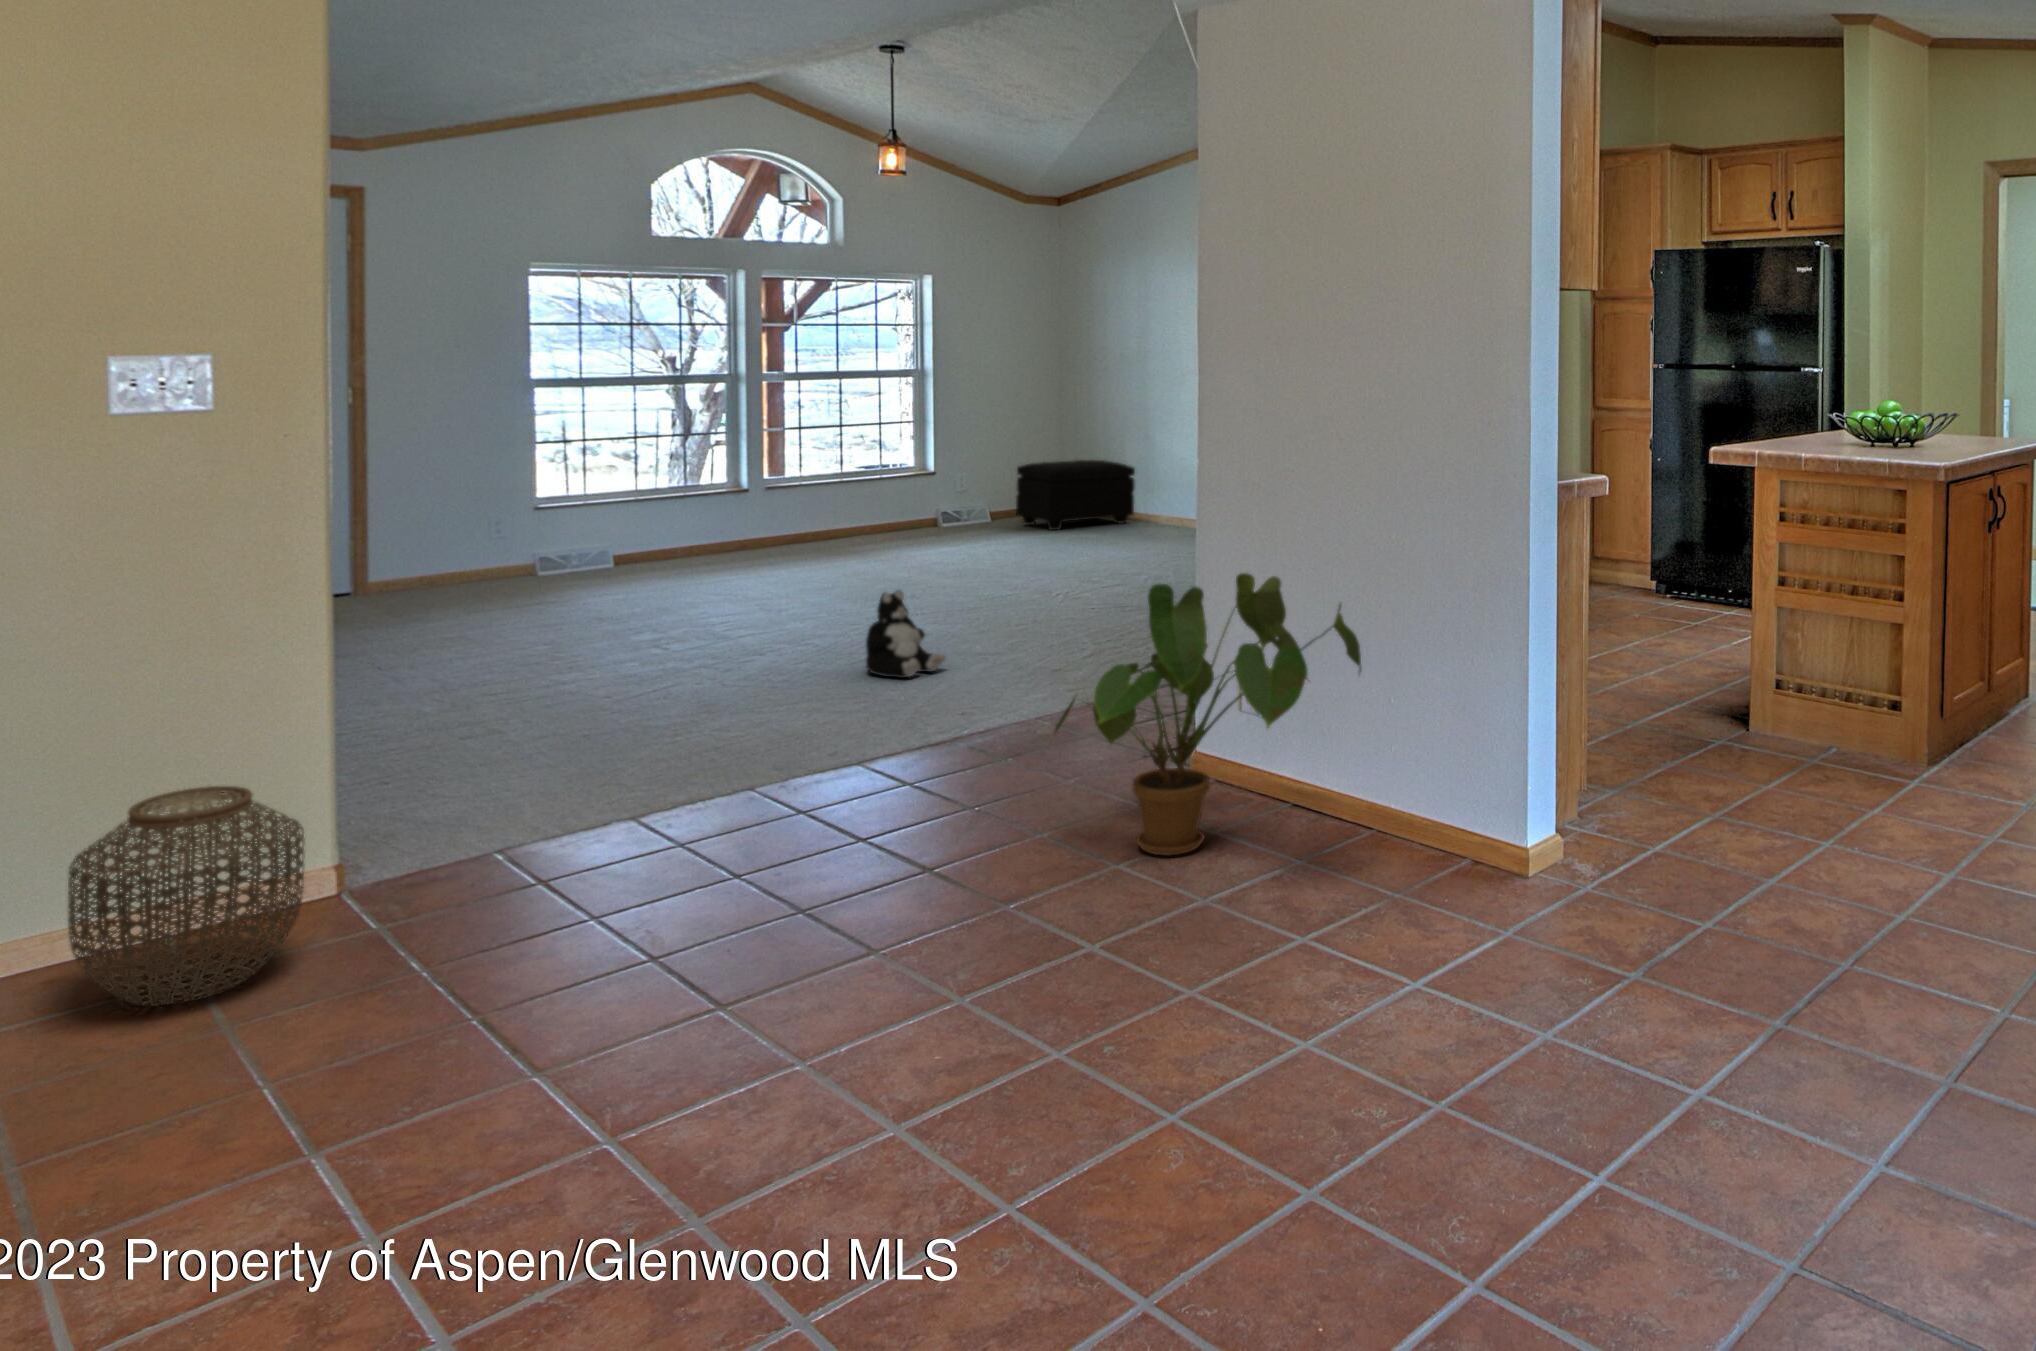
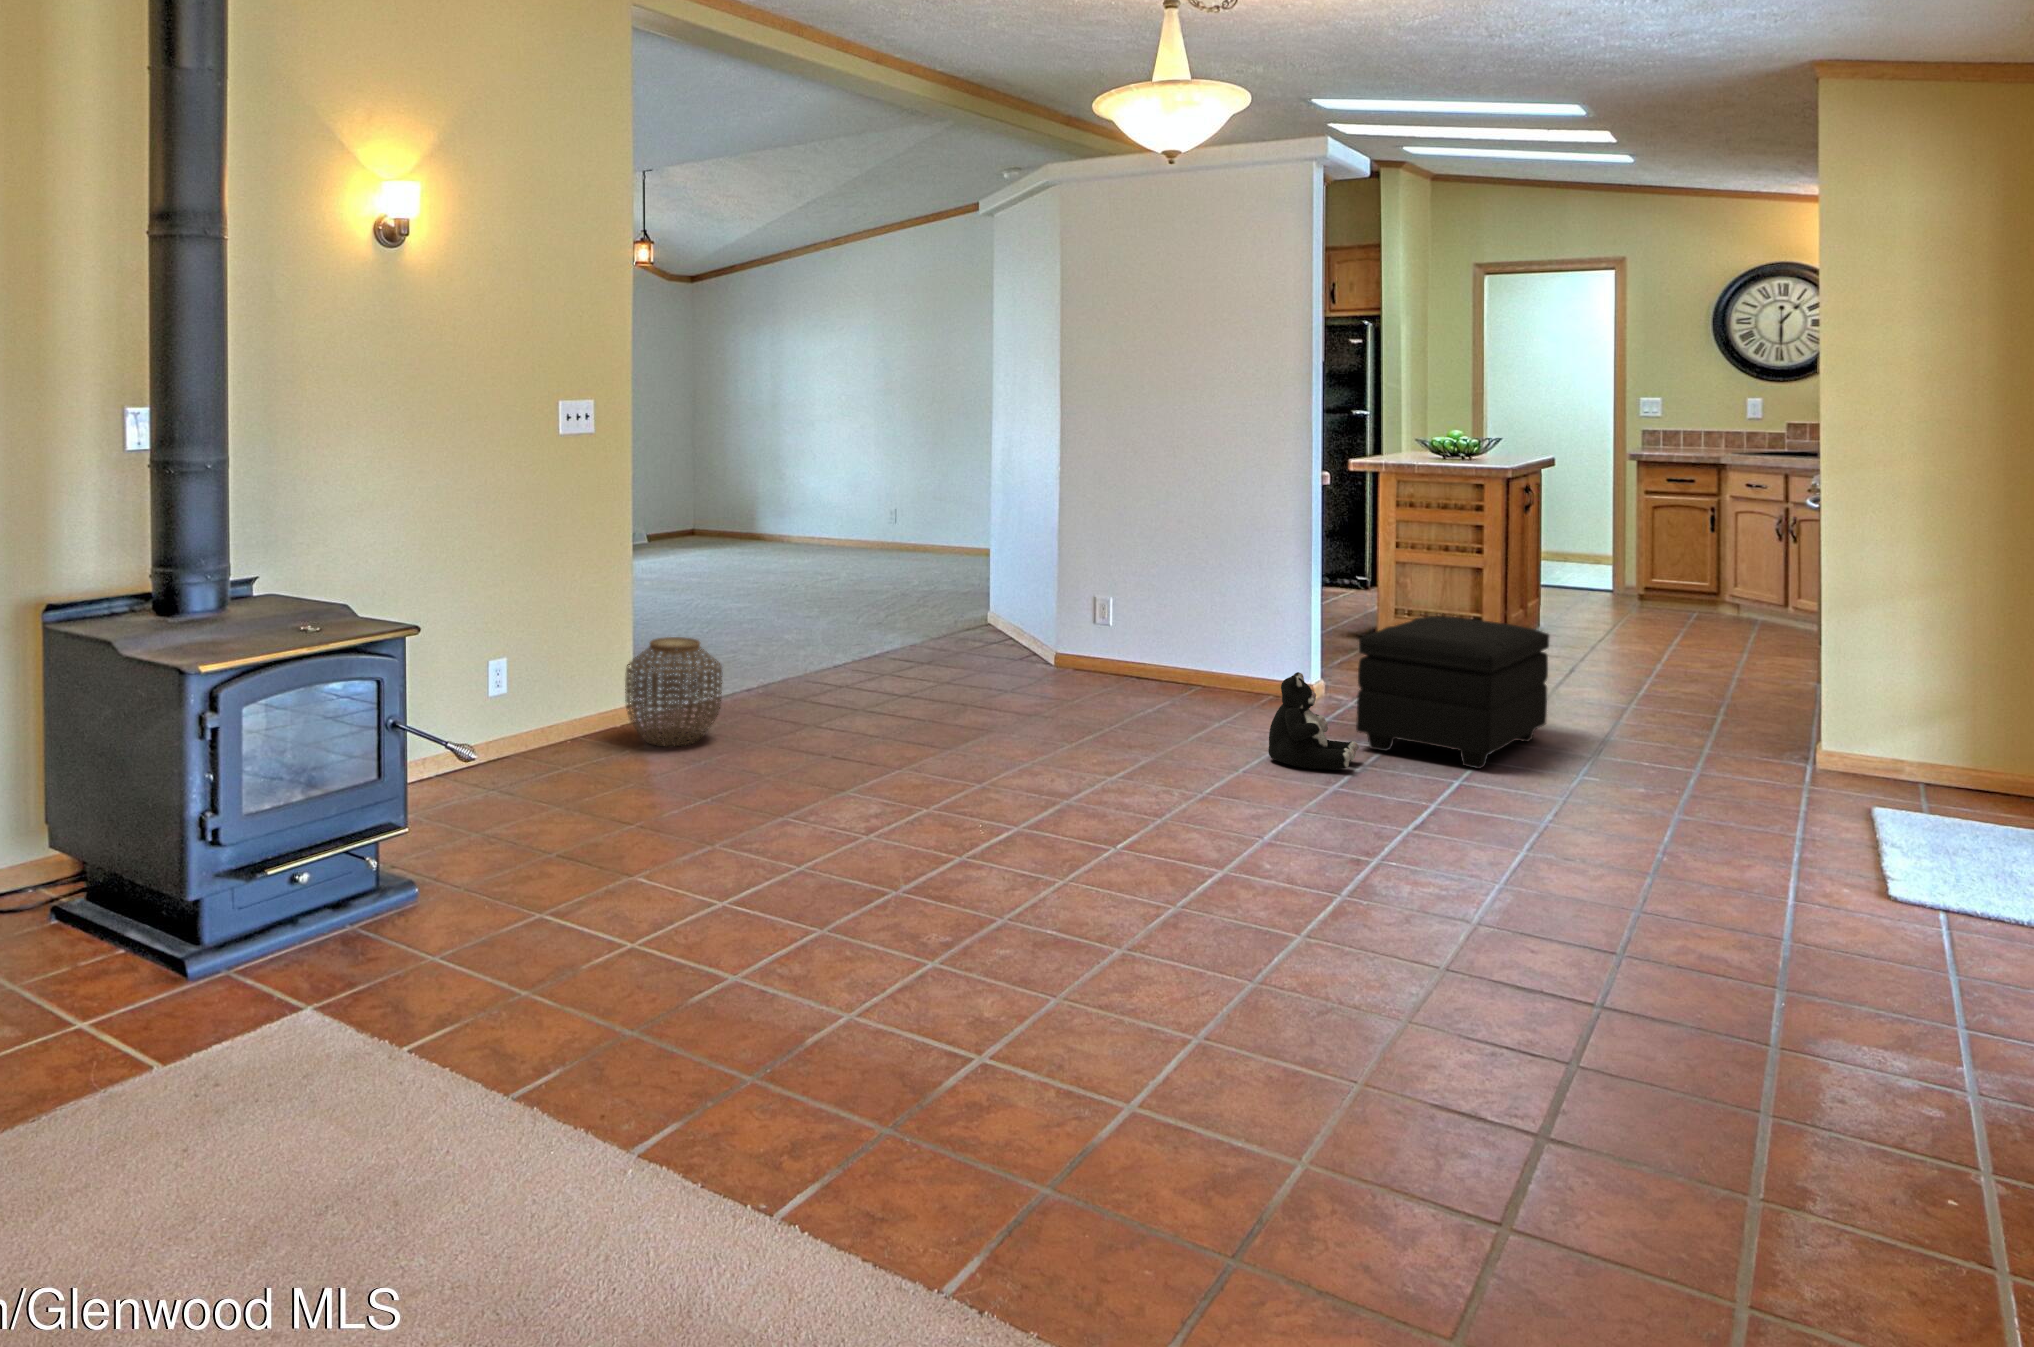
footstool: present [1016,460,1135,530] -> present [1356,616,1549,769]
house plant: present [1055,573,1362,855] -> none [1034,534,1207,693]
plush toy: present [866,590,946,678] -> present [1268,672,1359,770]

